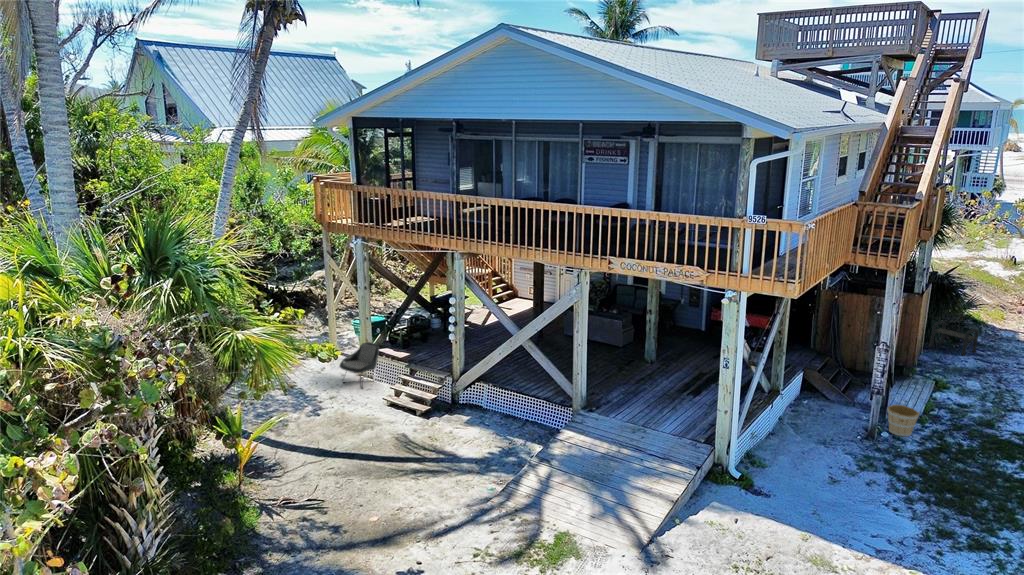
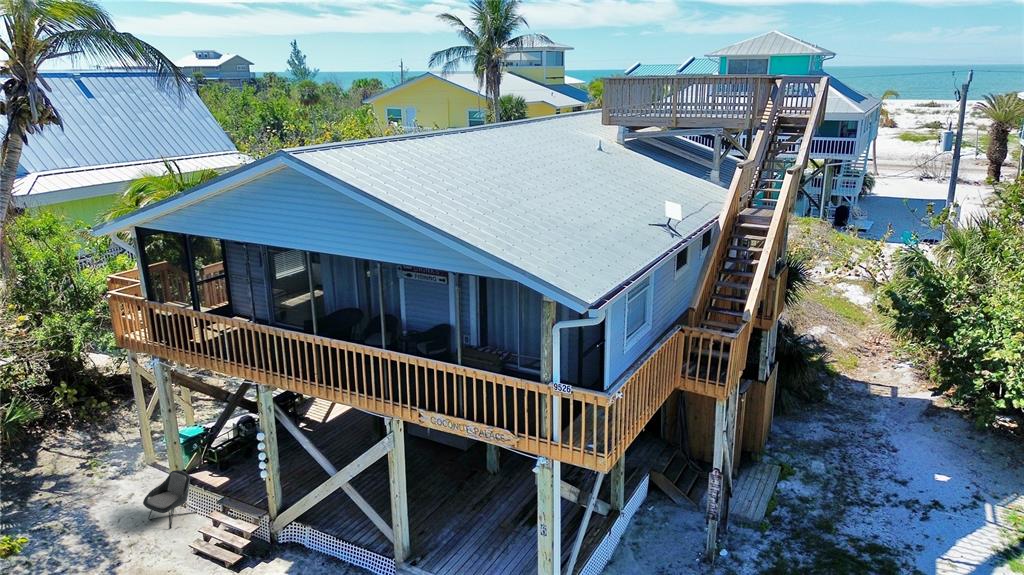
bench: present [930,321,978,355] -> none [782,385,826,423]
wooden bucket: present [887,405,919,437] -> none [725,520,756,557]

